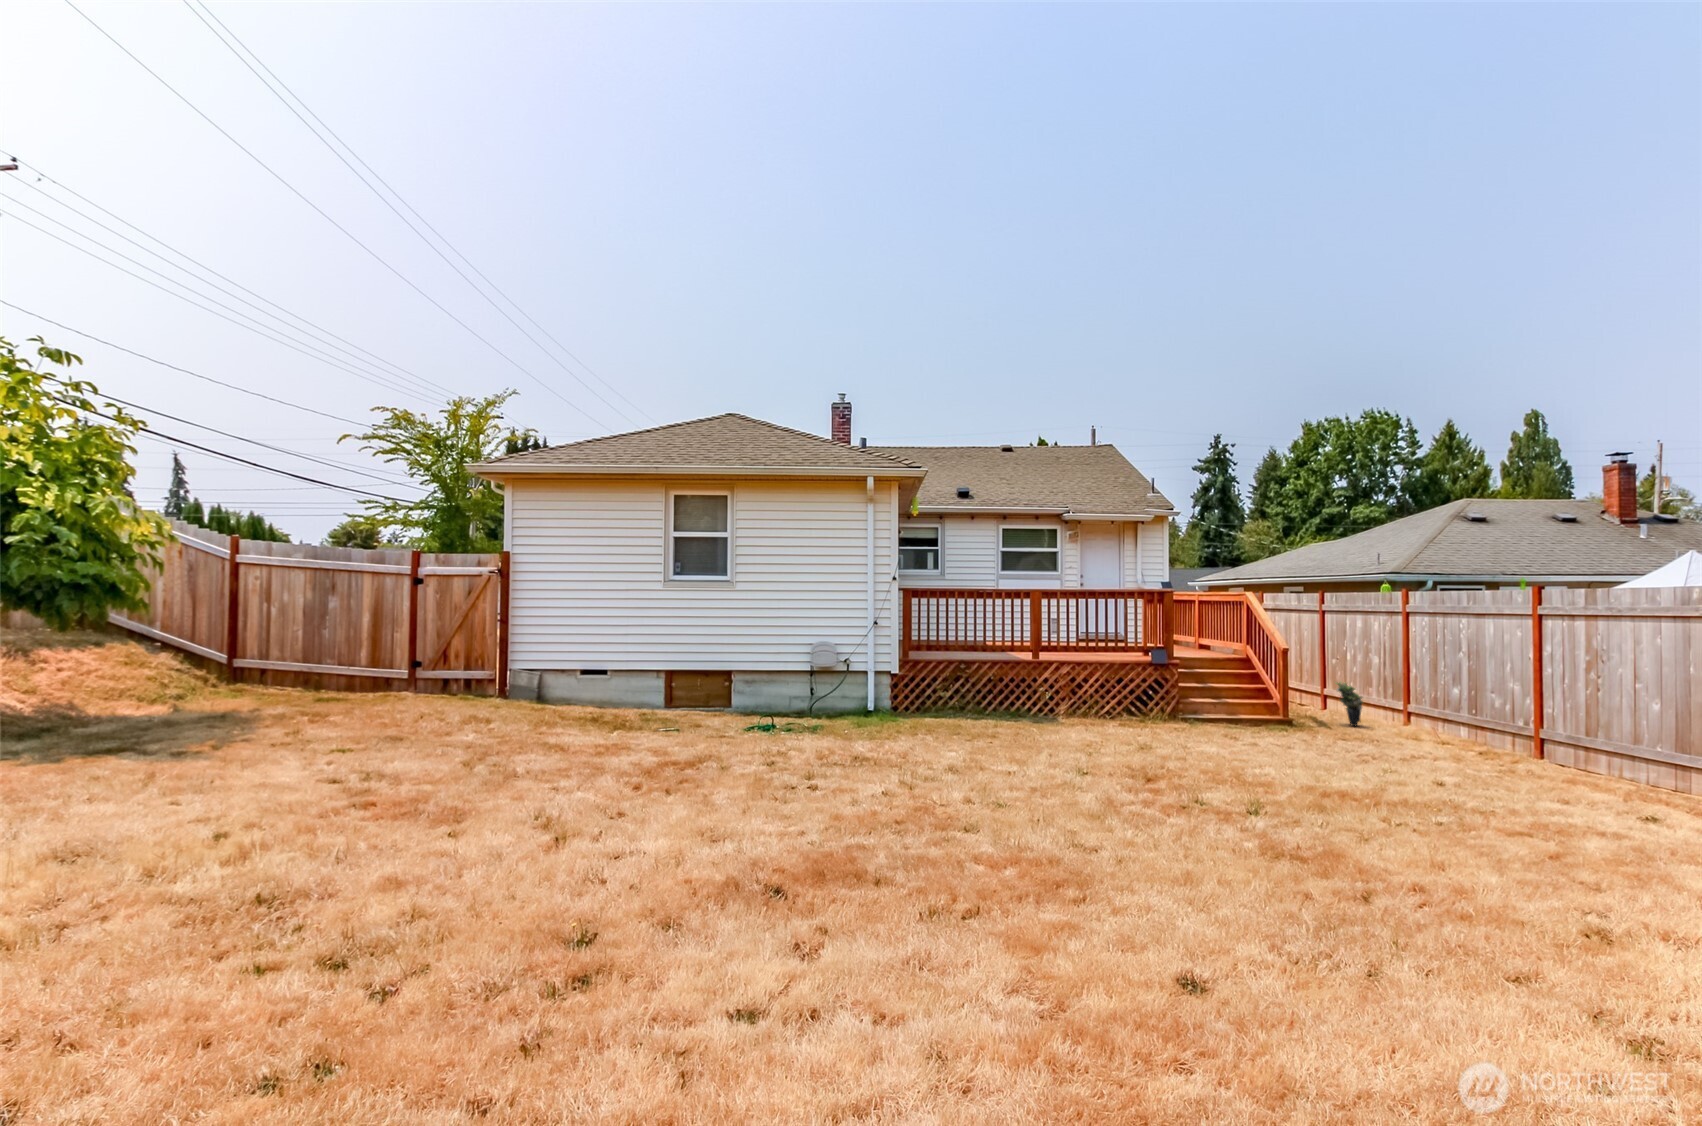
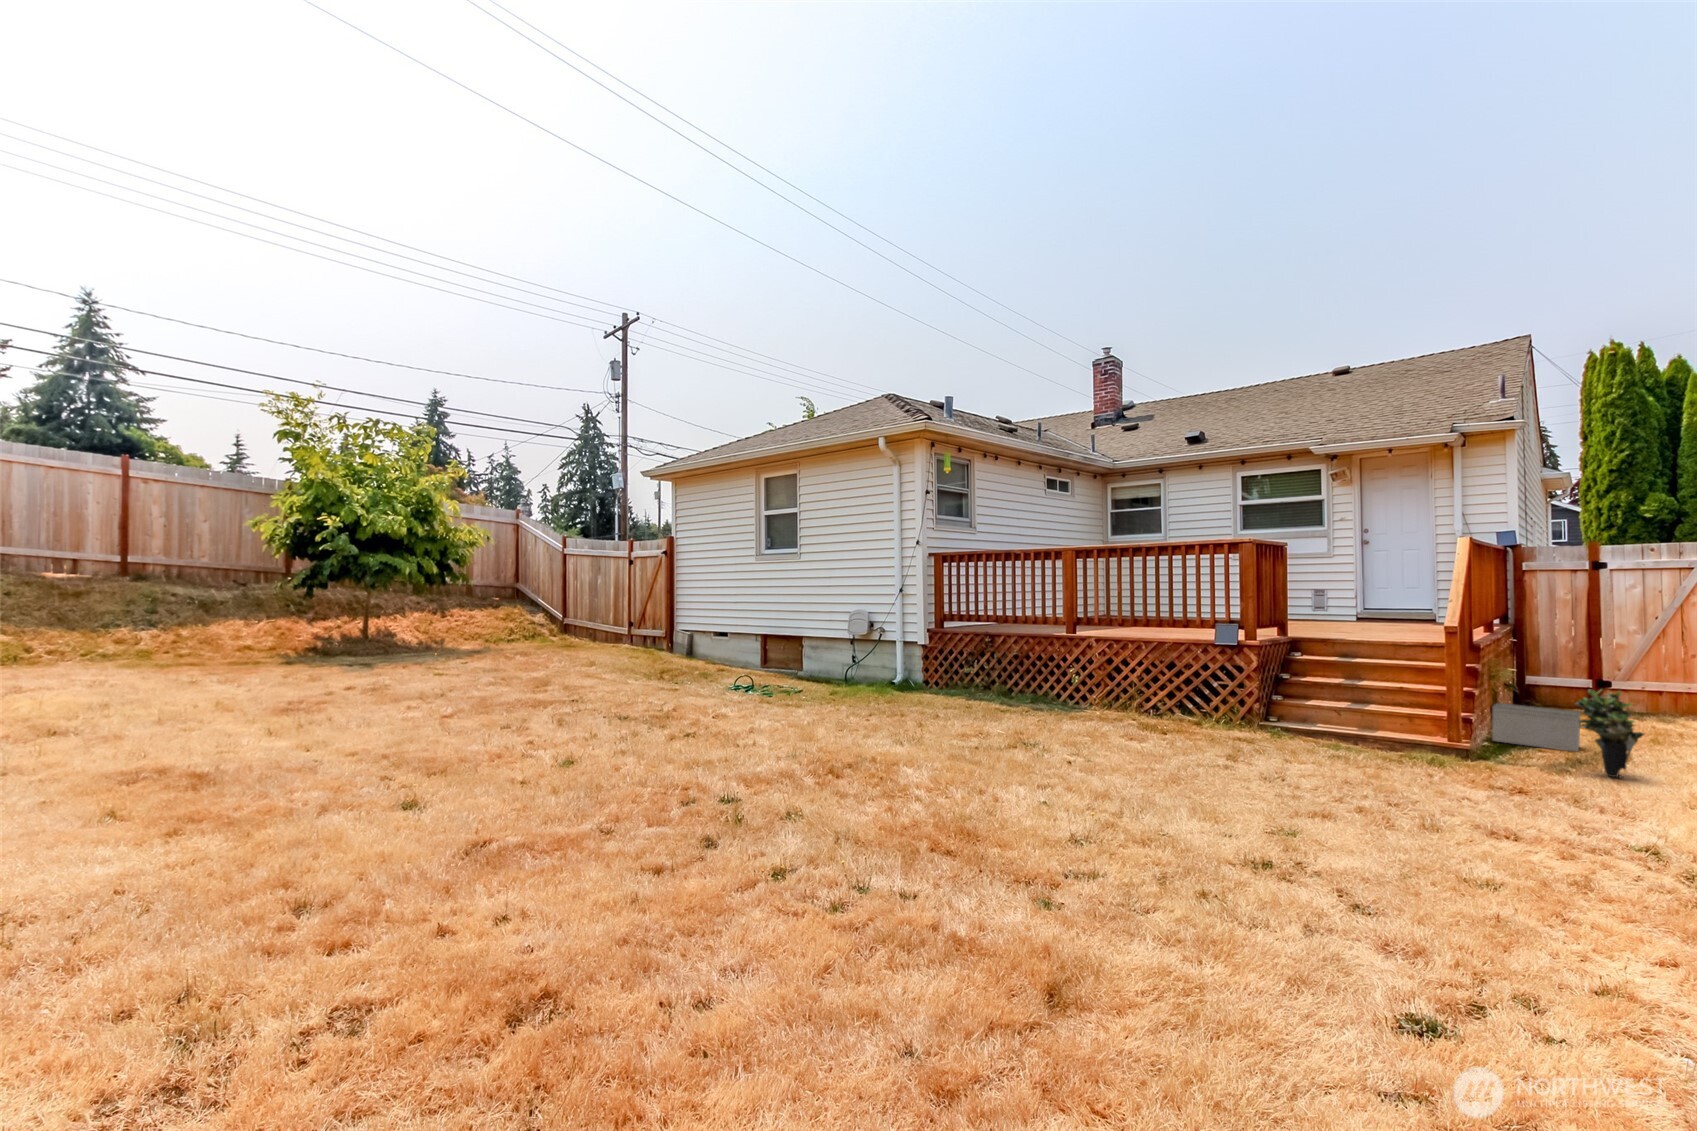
storage bin: none [1257,691,1303,715] -> present [1492,703,1581,751]

